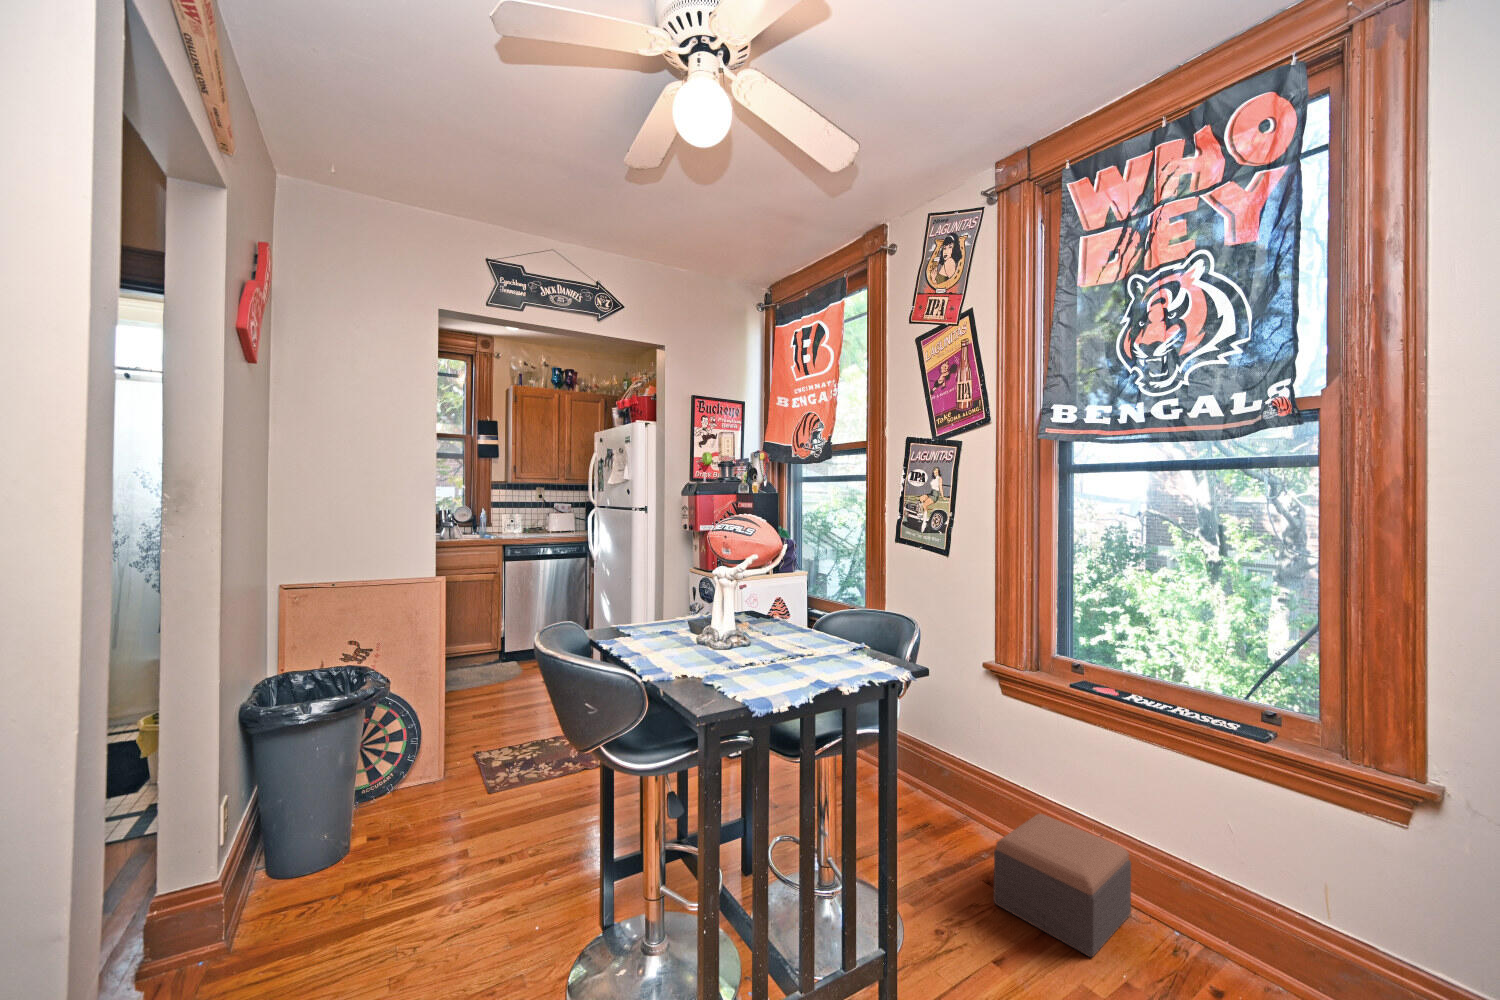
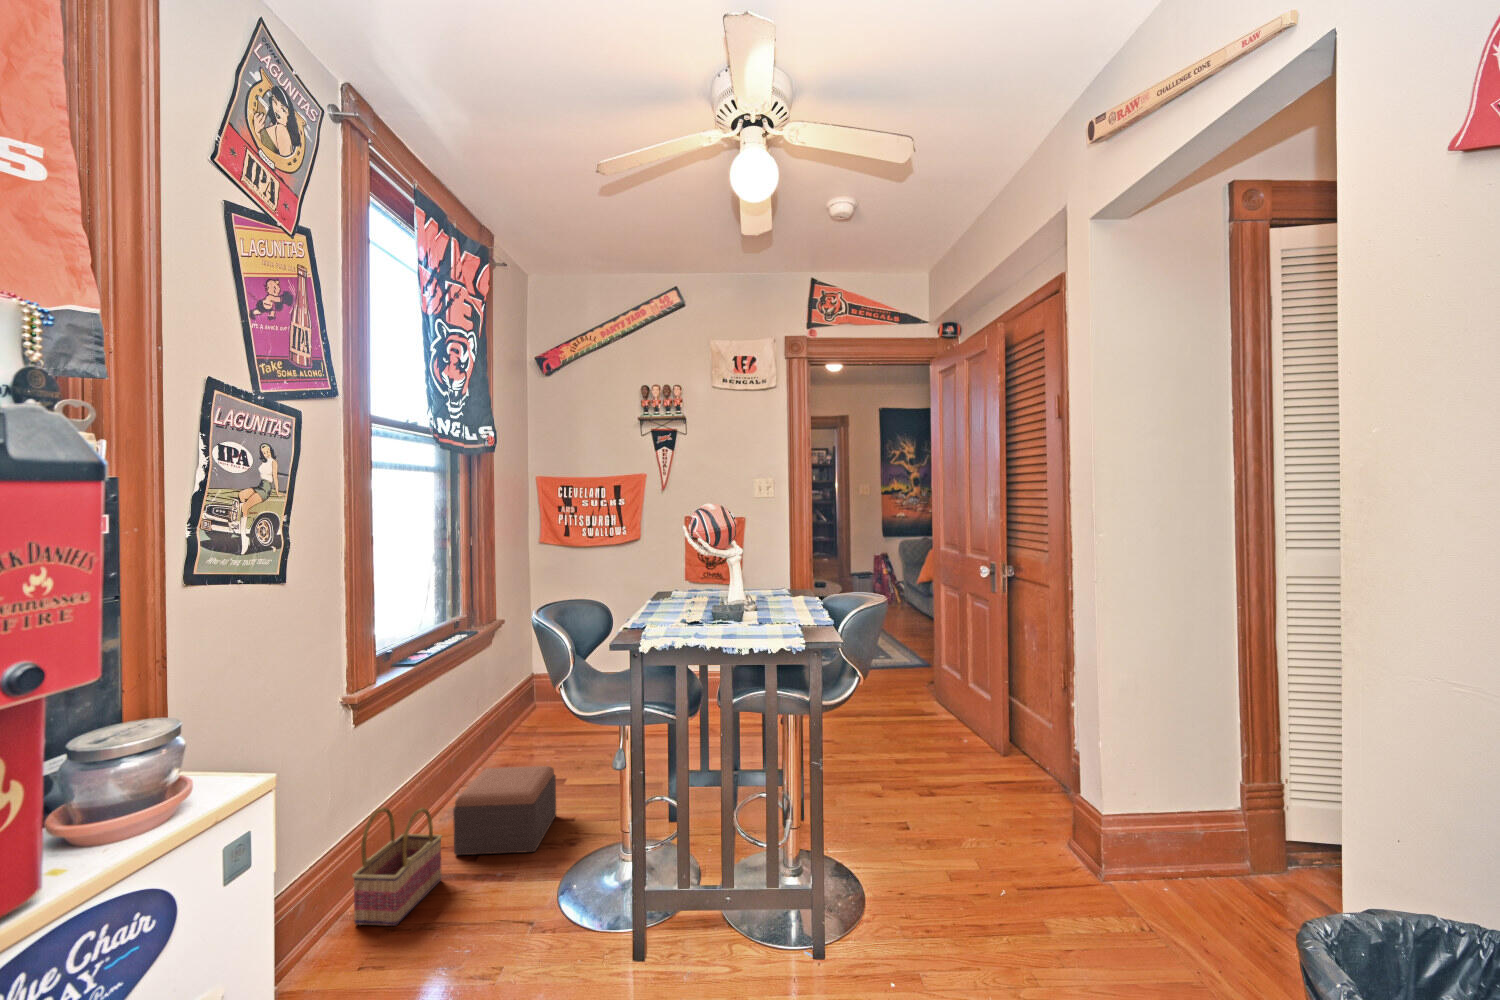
basket: none [937,751,1016,851] -> present [352,807,442,926]

